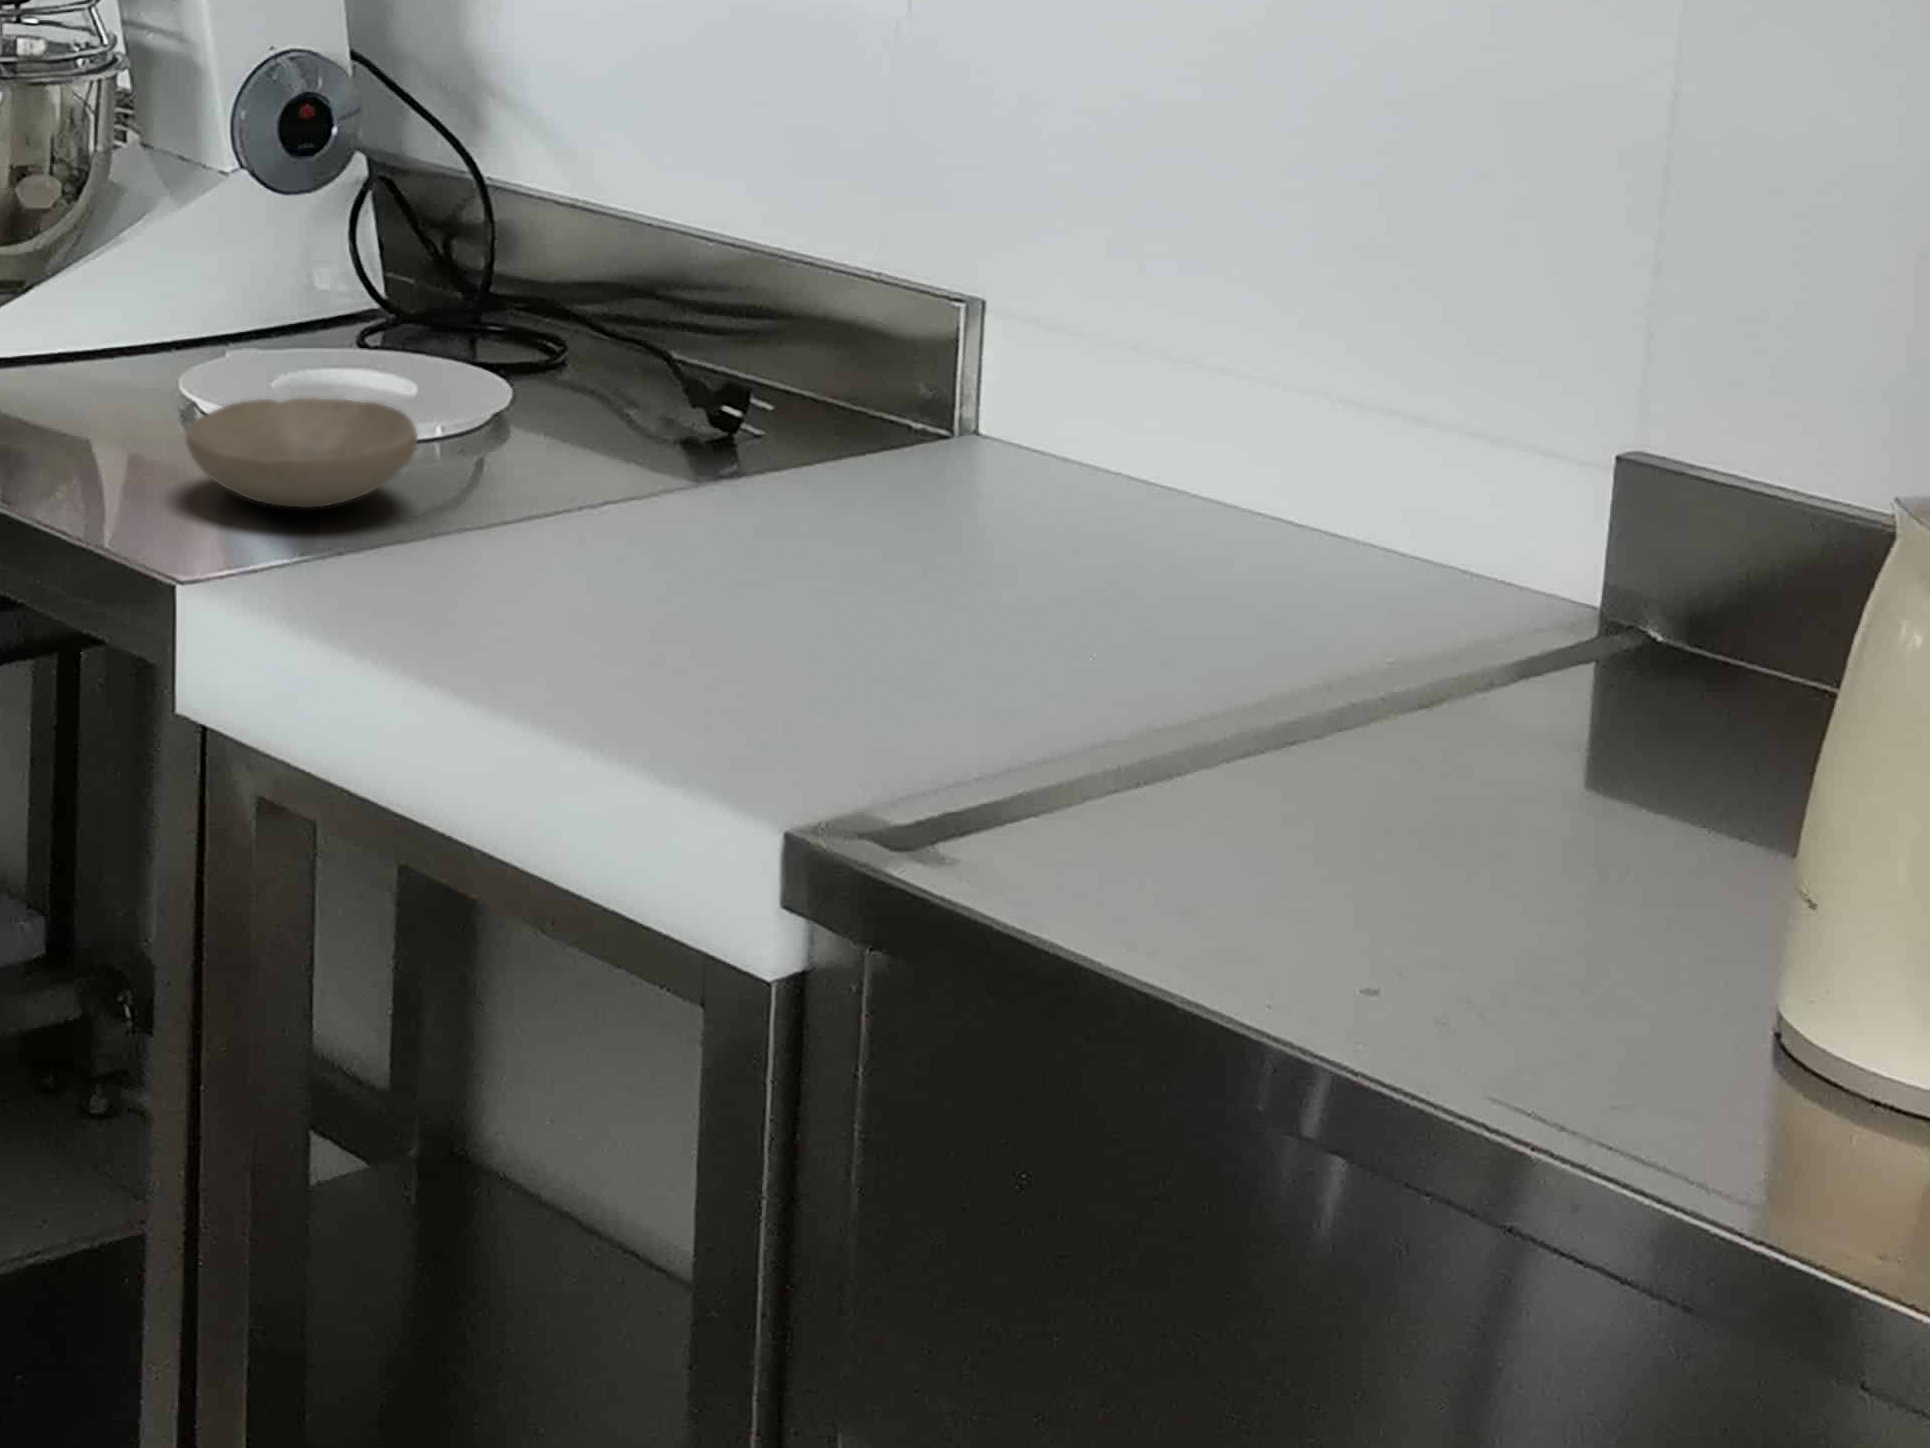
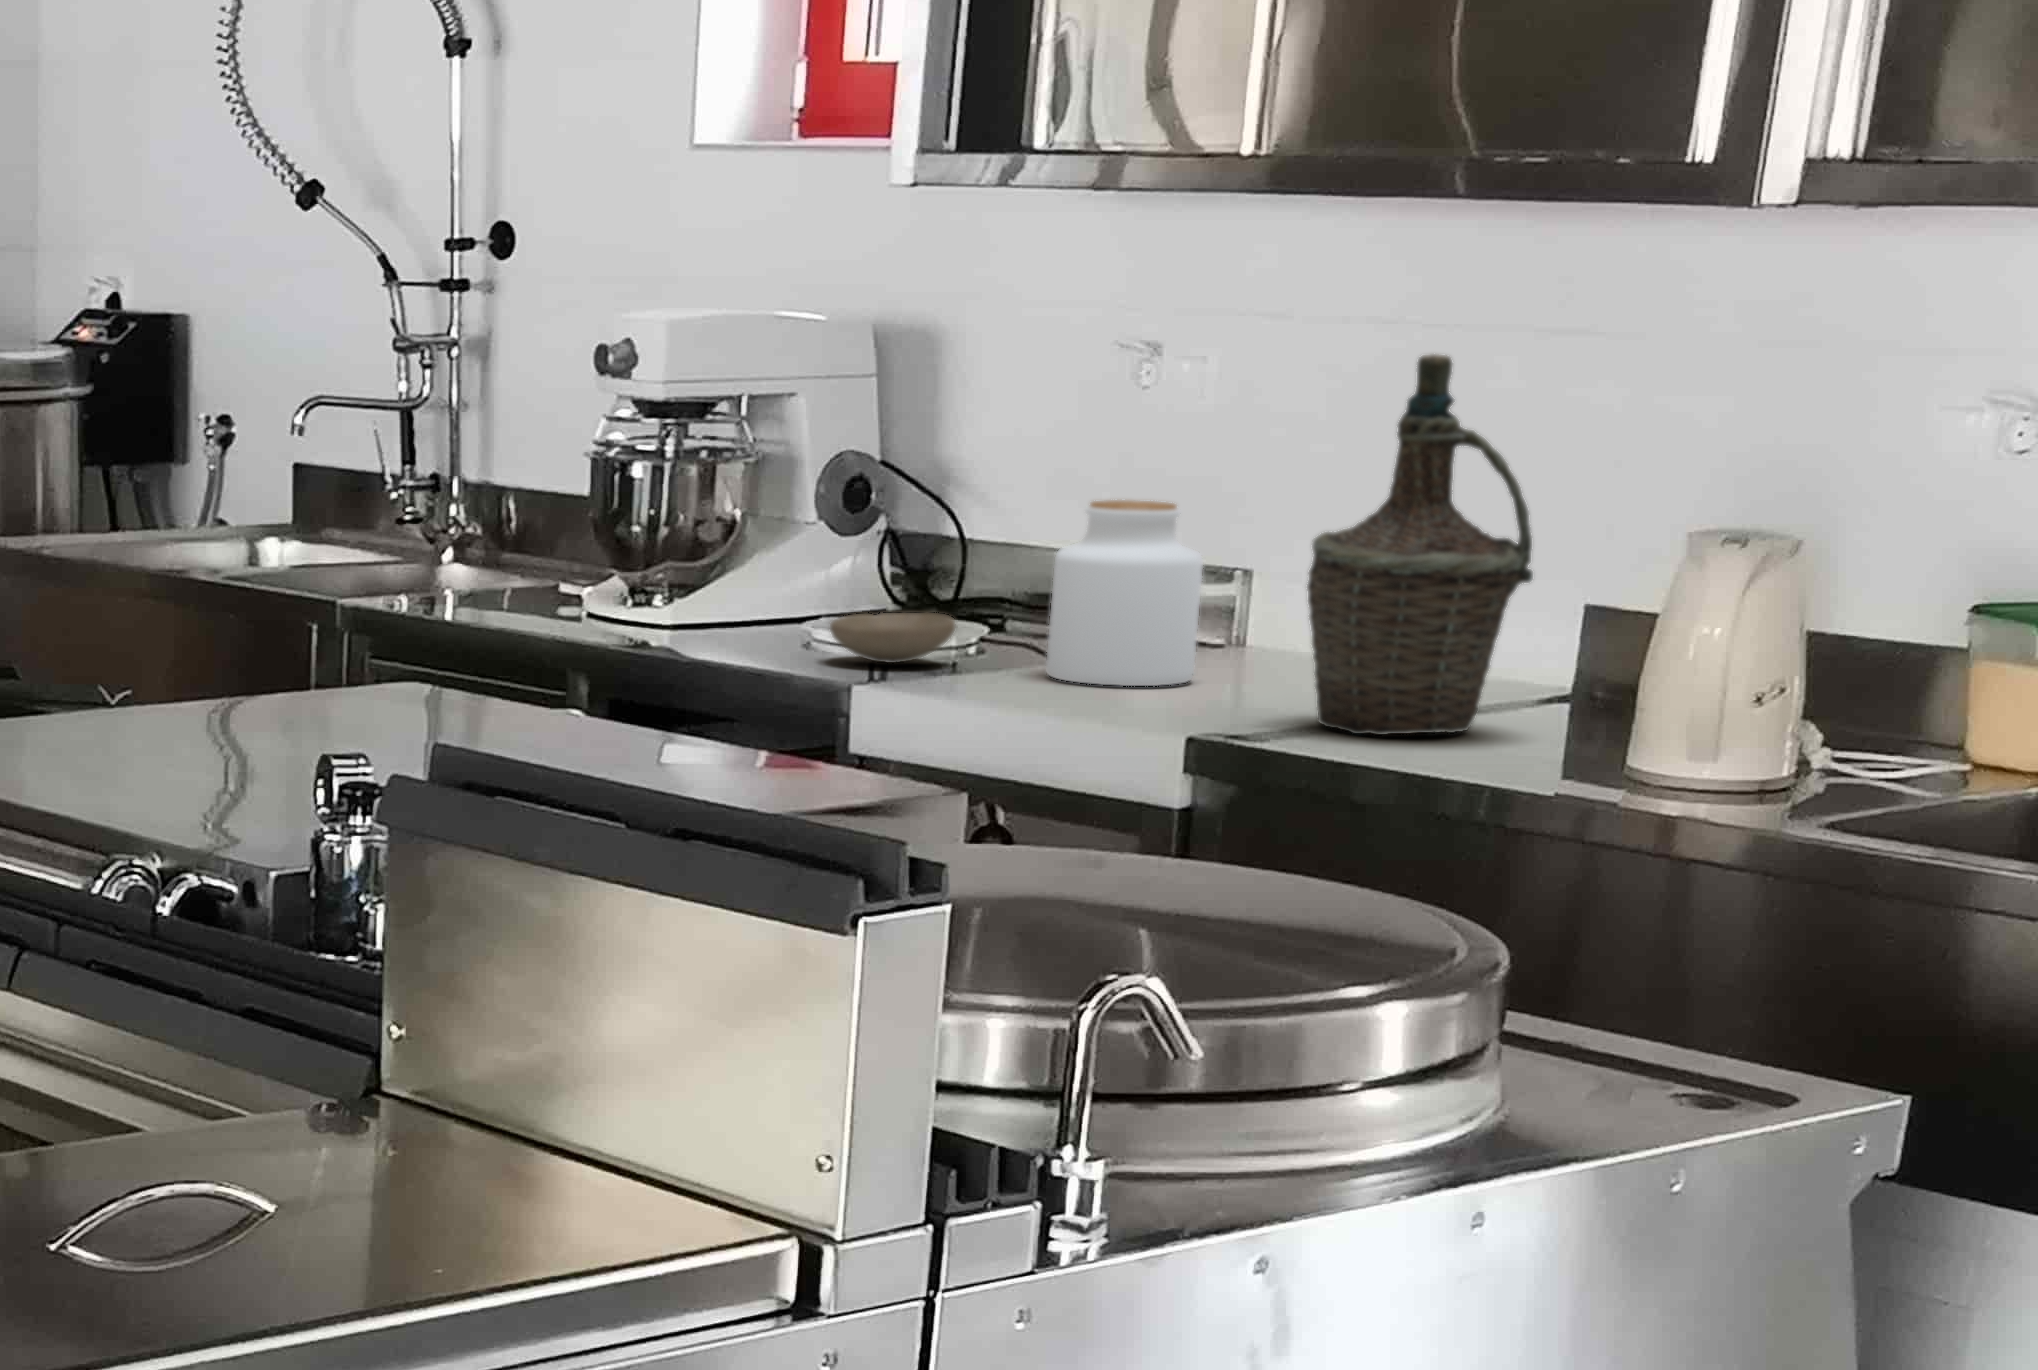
bottle: none [1069,40,1564,862] -> present [1307,354,1533,735]
jar: none [579,227,872,605] -> present [1046,500,1203,686]

